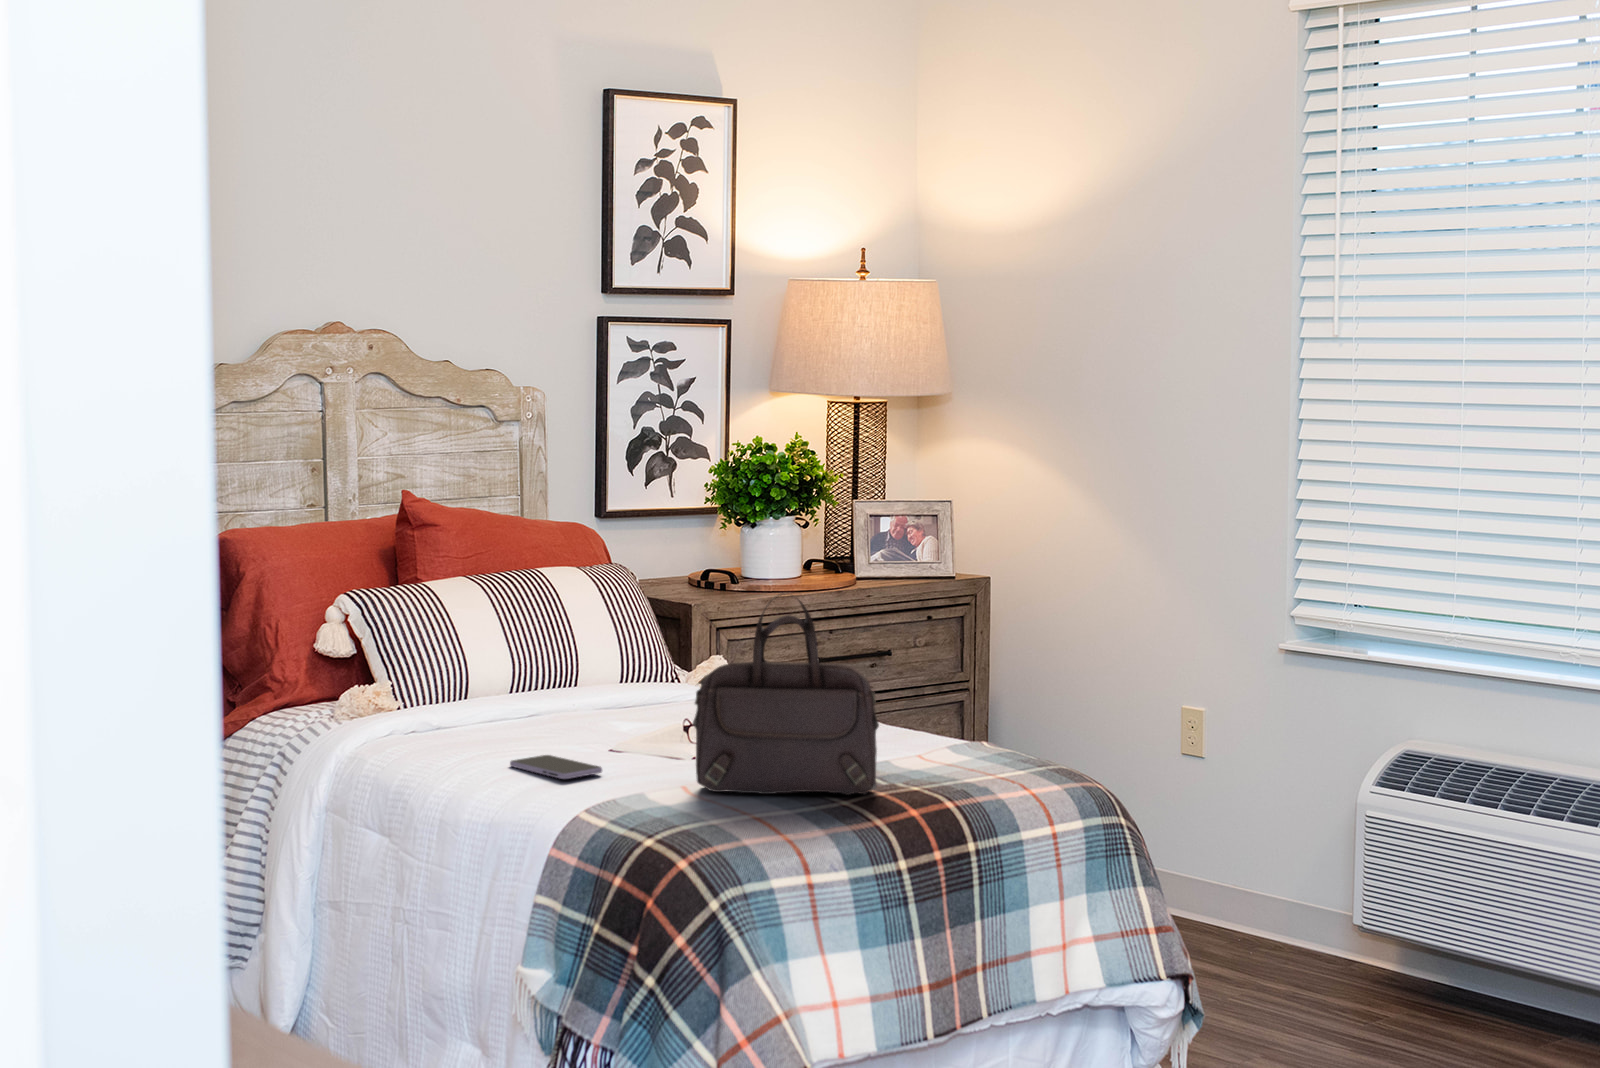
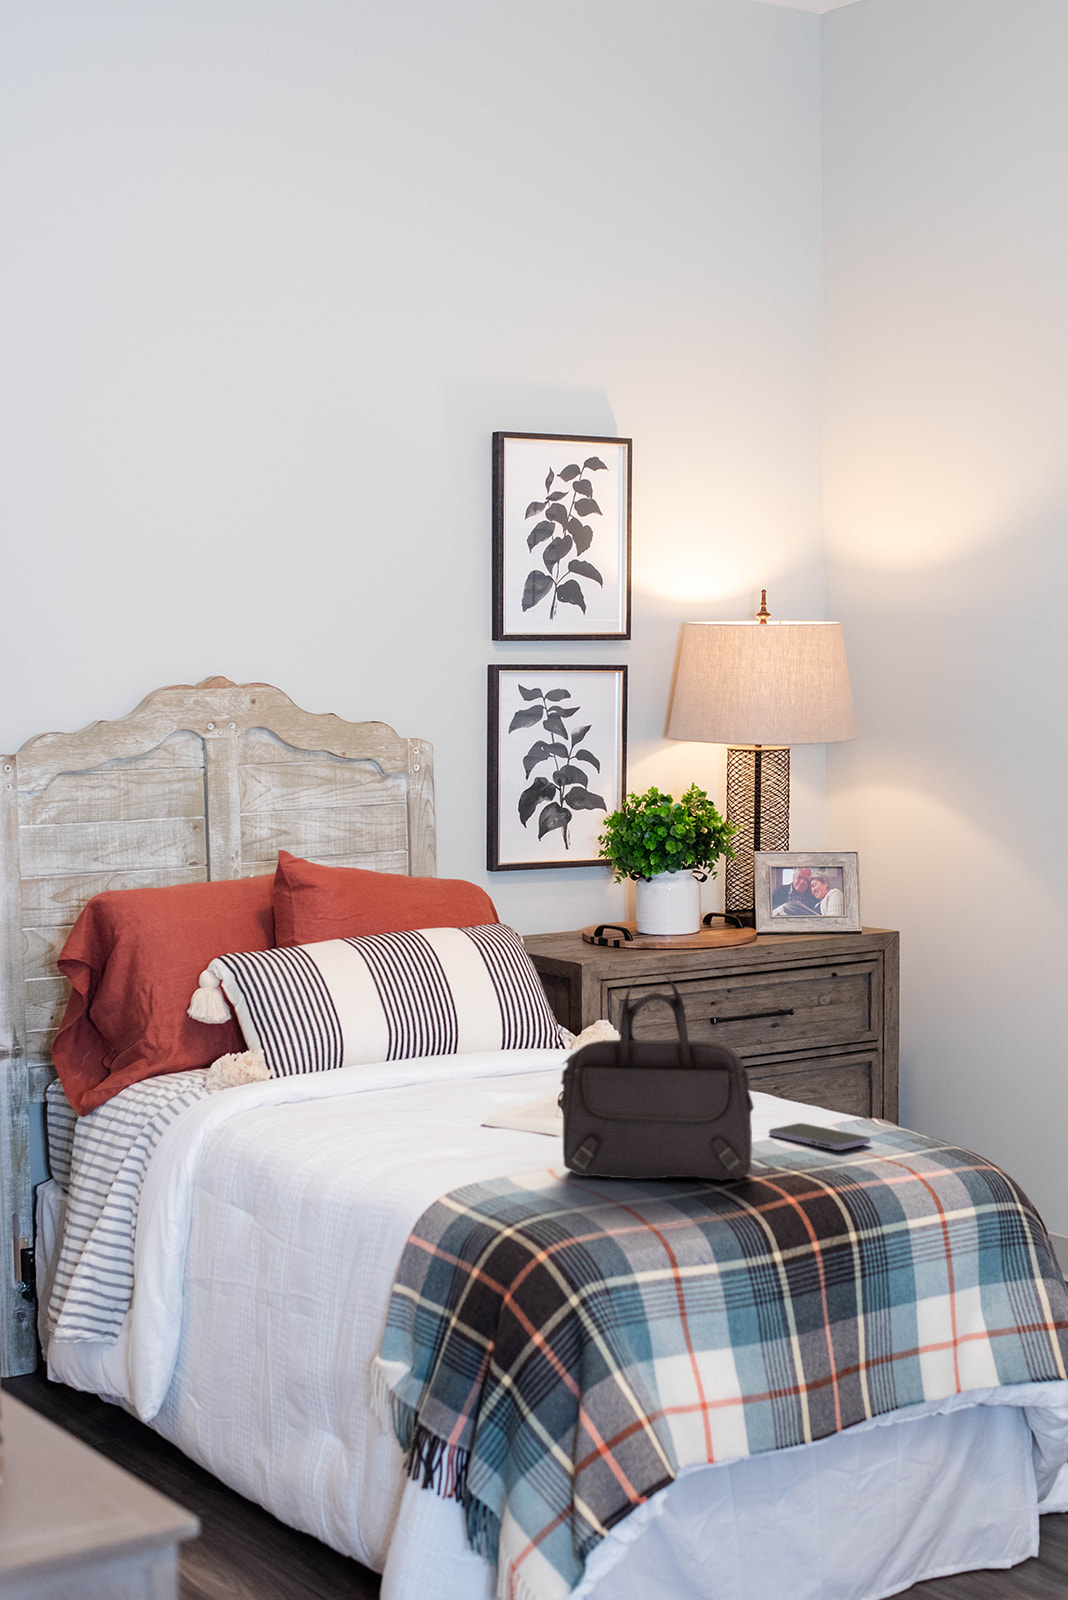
smartphone: present [510,755,602,779] -> present [769,1123,871,1150]

